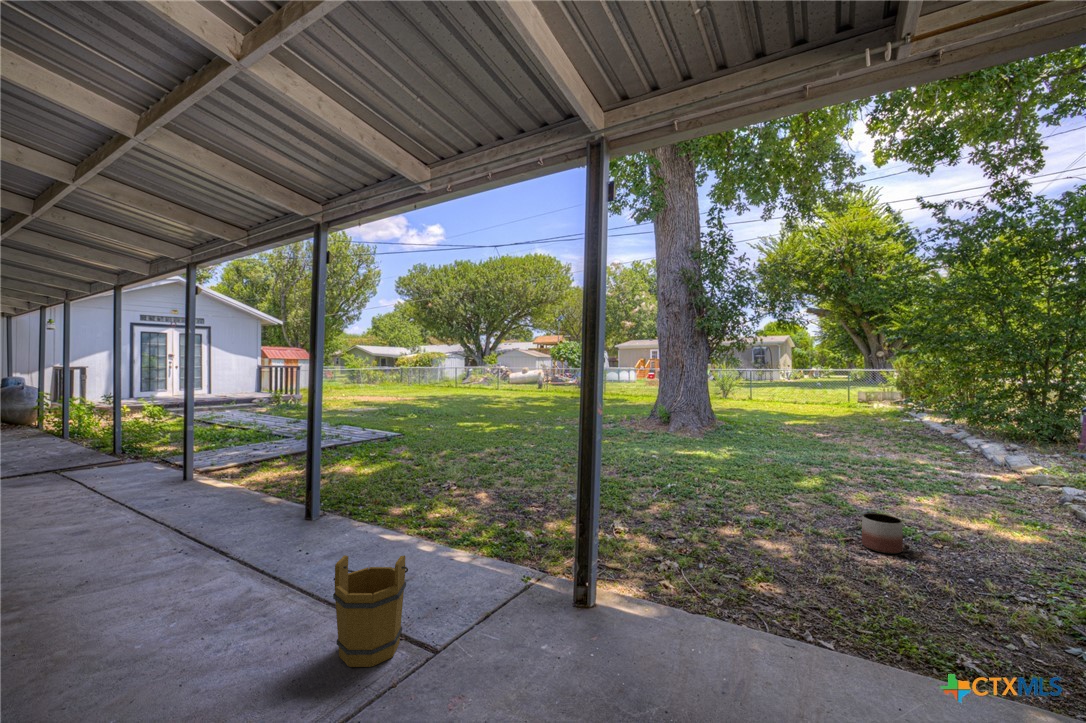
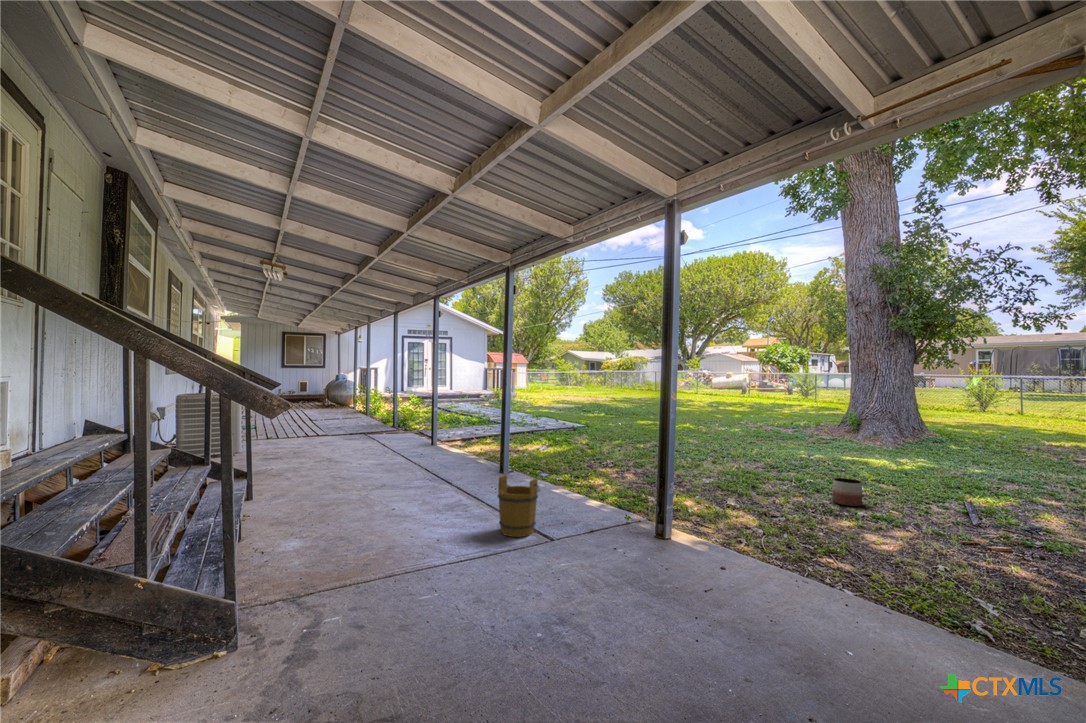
planter: present [862,513,903,554] -> present [833,478,862,506]

